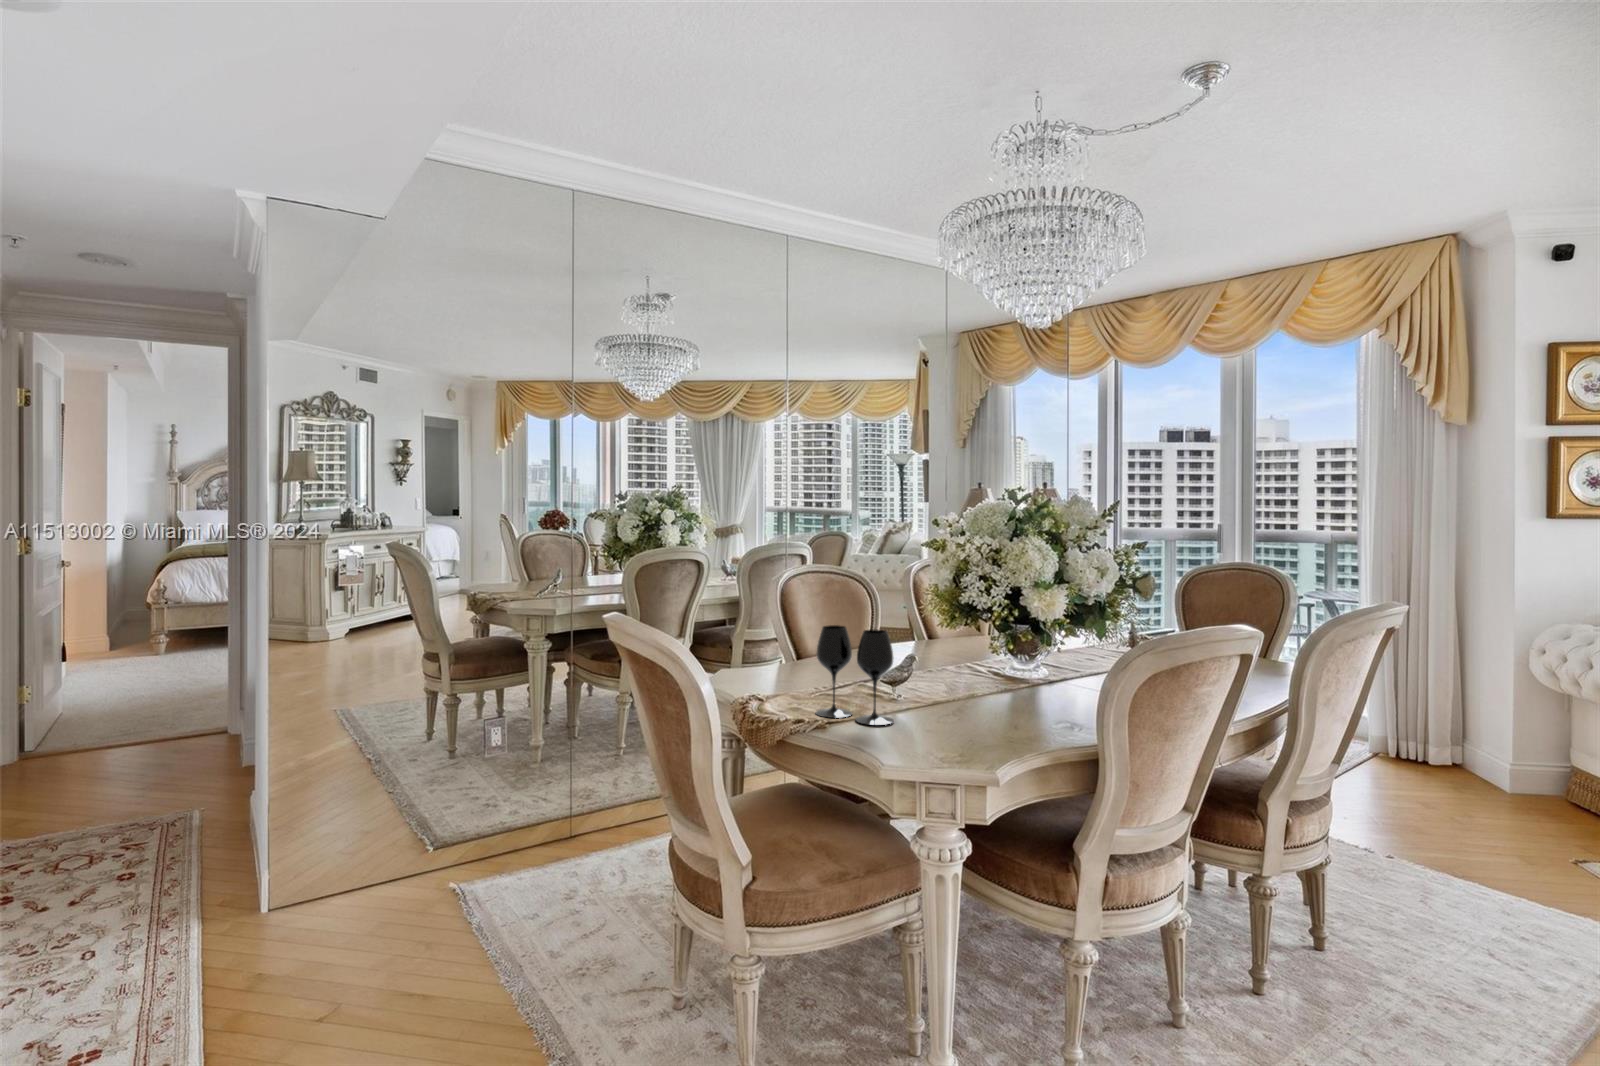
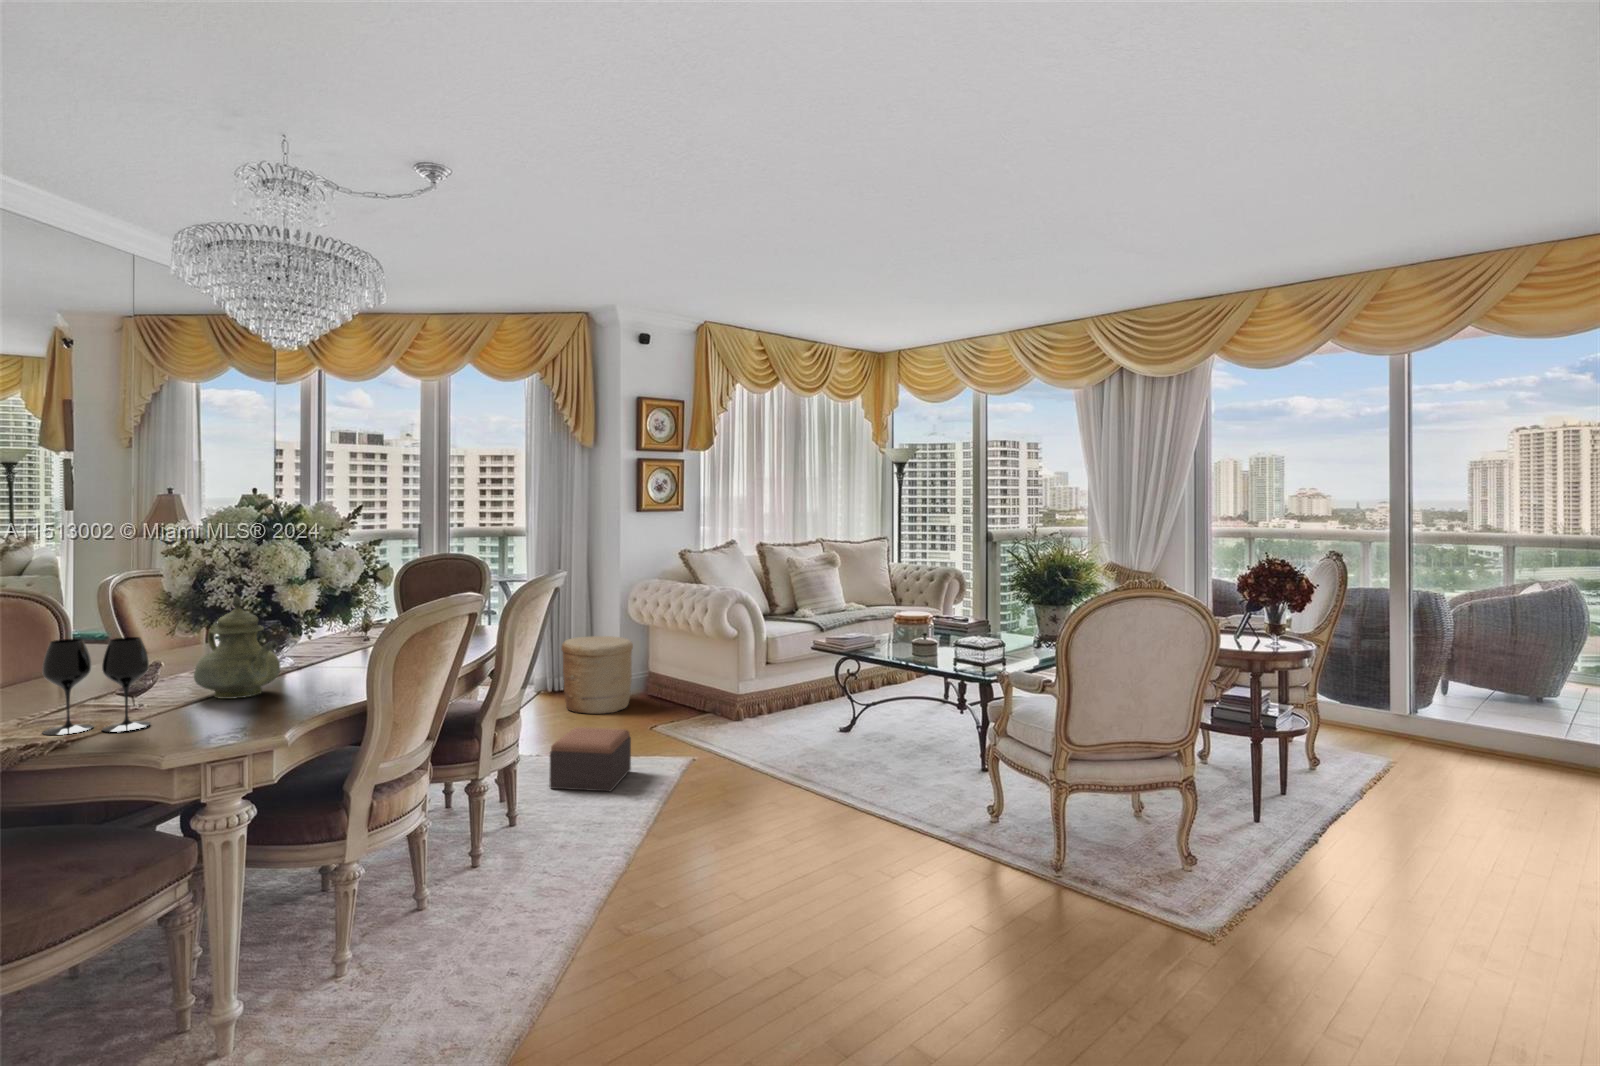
teapot: none [942,595,1022,709] -> present [194,595,280,699]
woven basket: none [1406,691,1535,814] -> present [562,636,633,714]
footstool: none [1377,827,1529,947] -> present [550,727,631,791]

